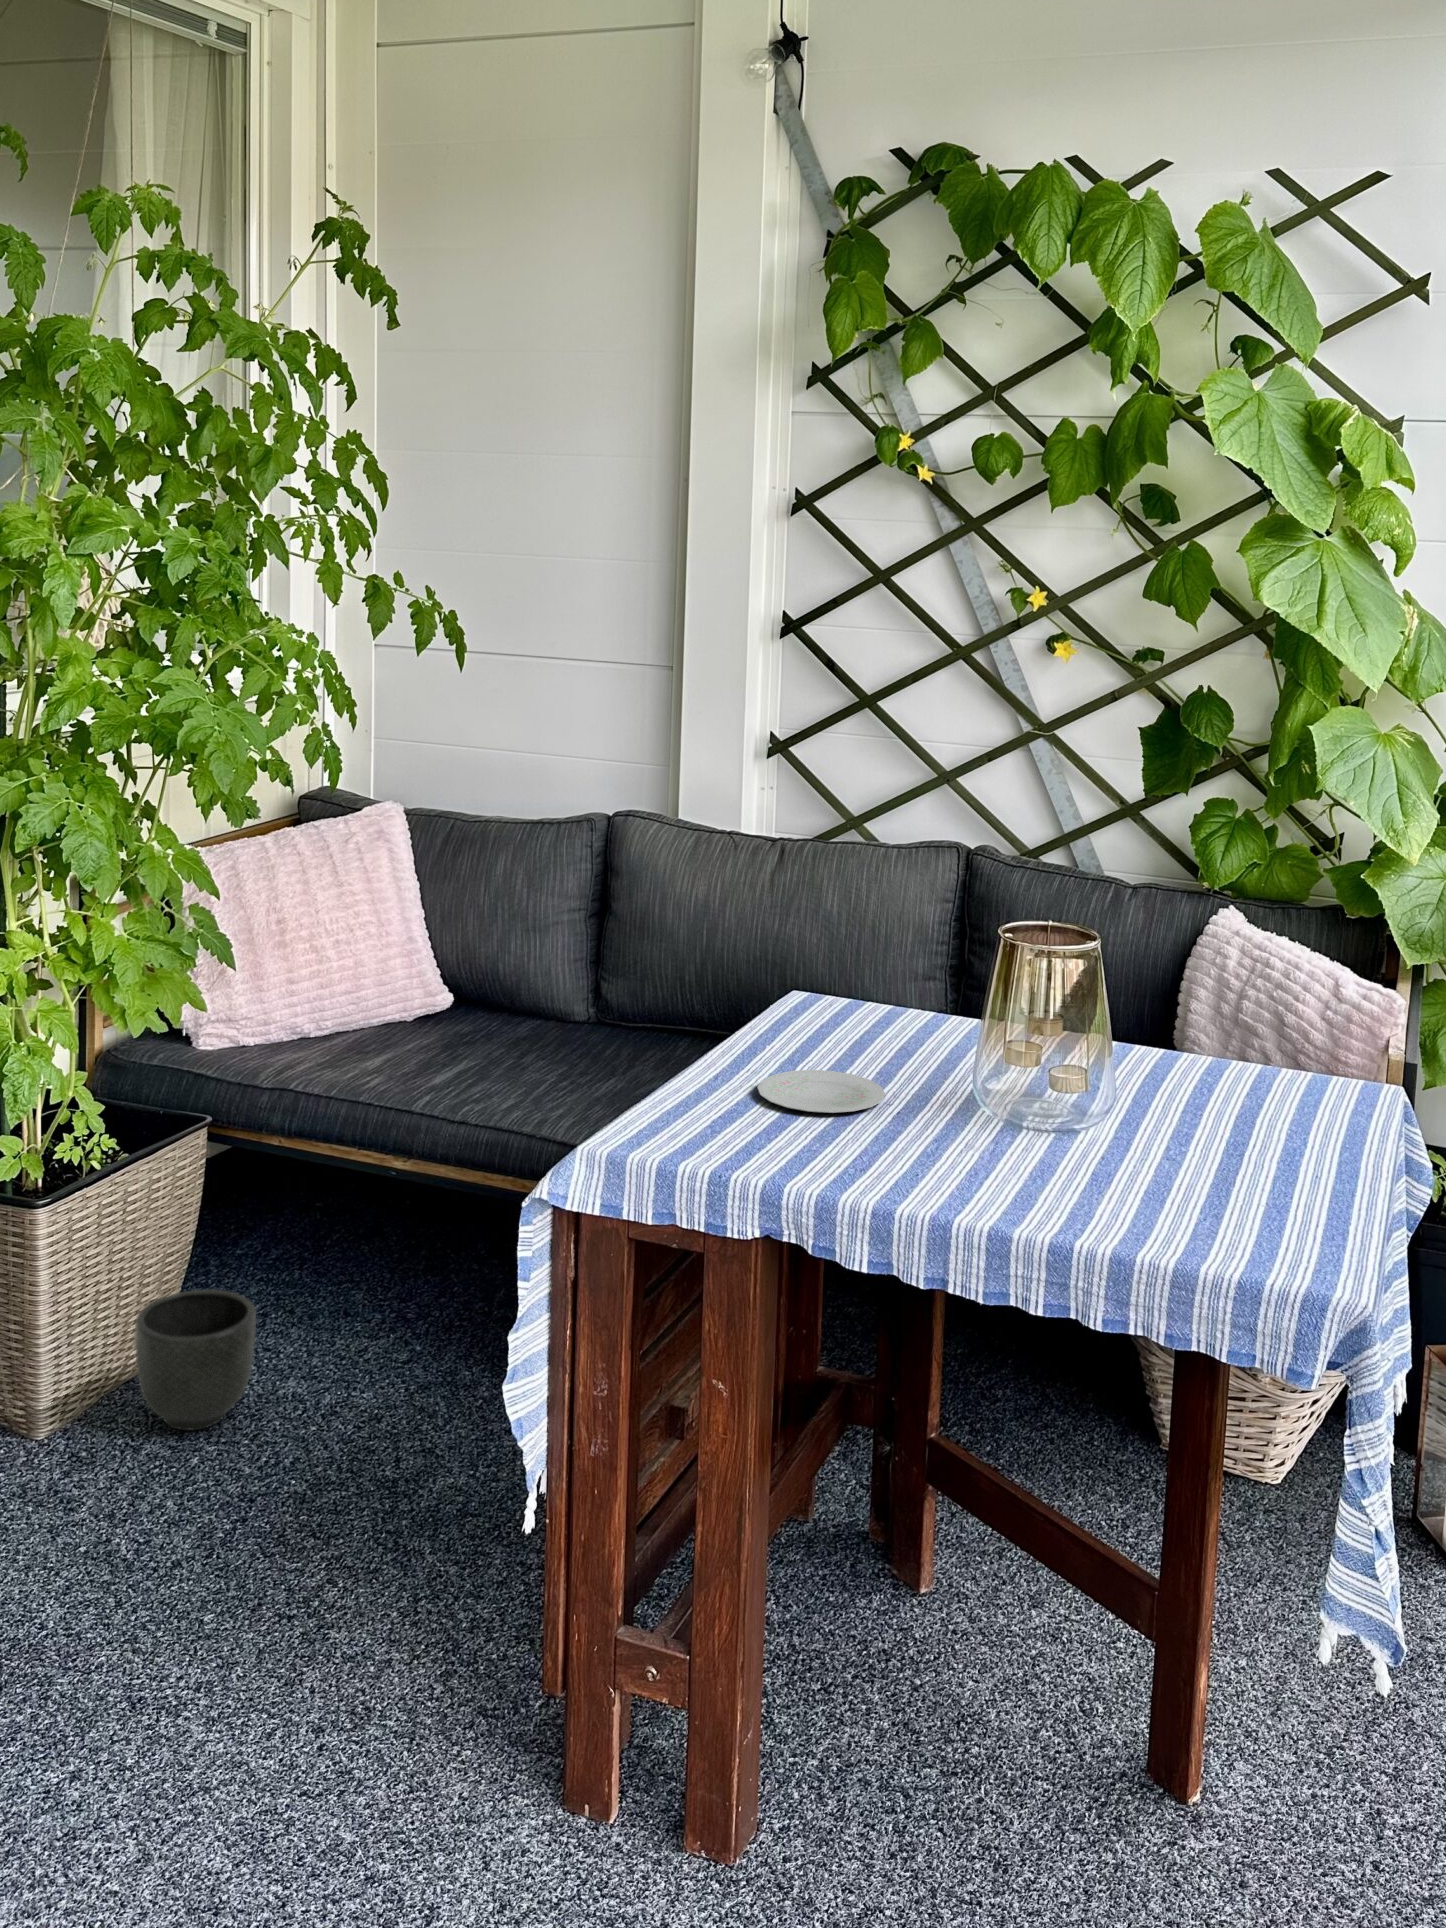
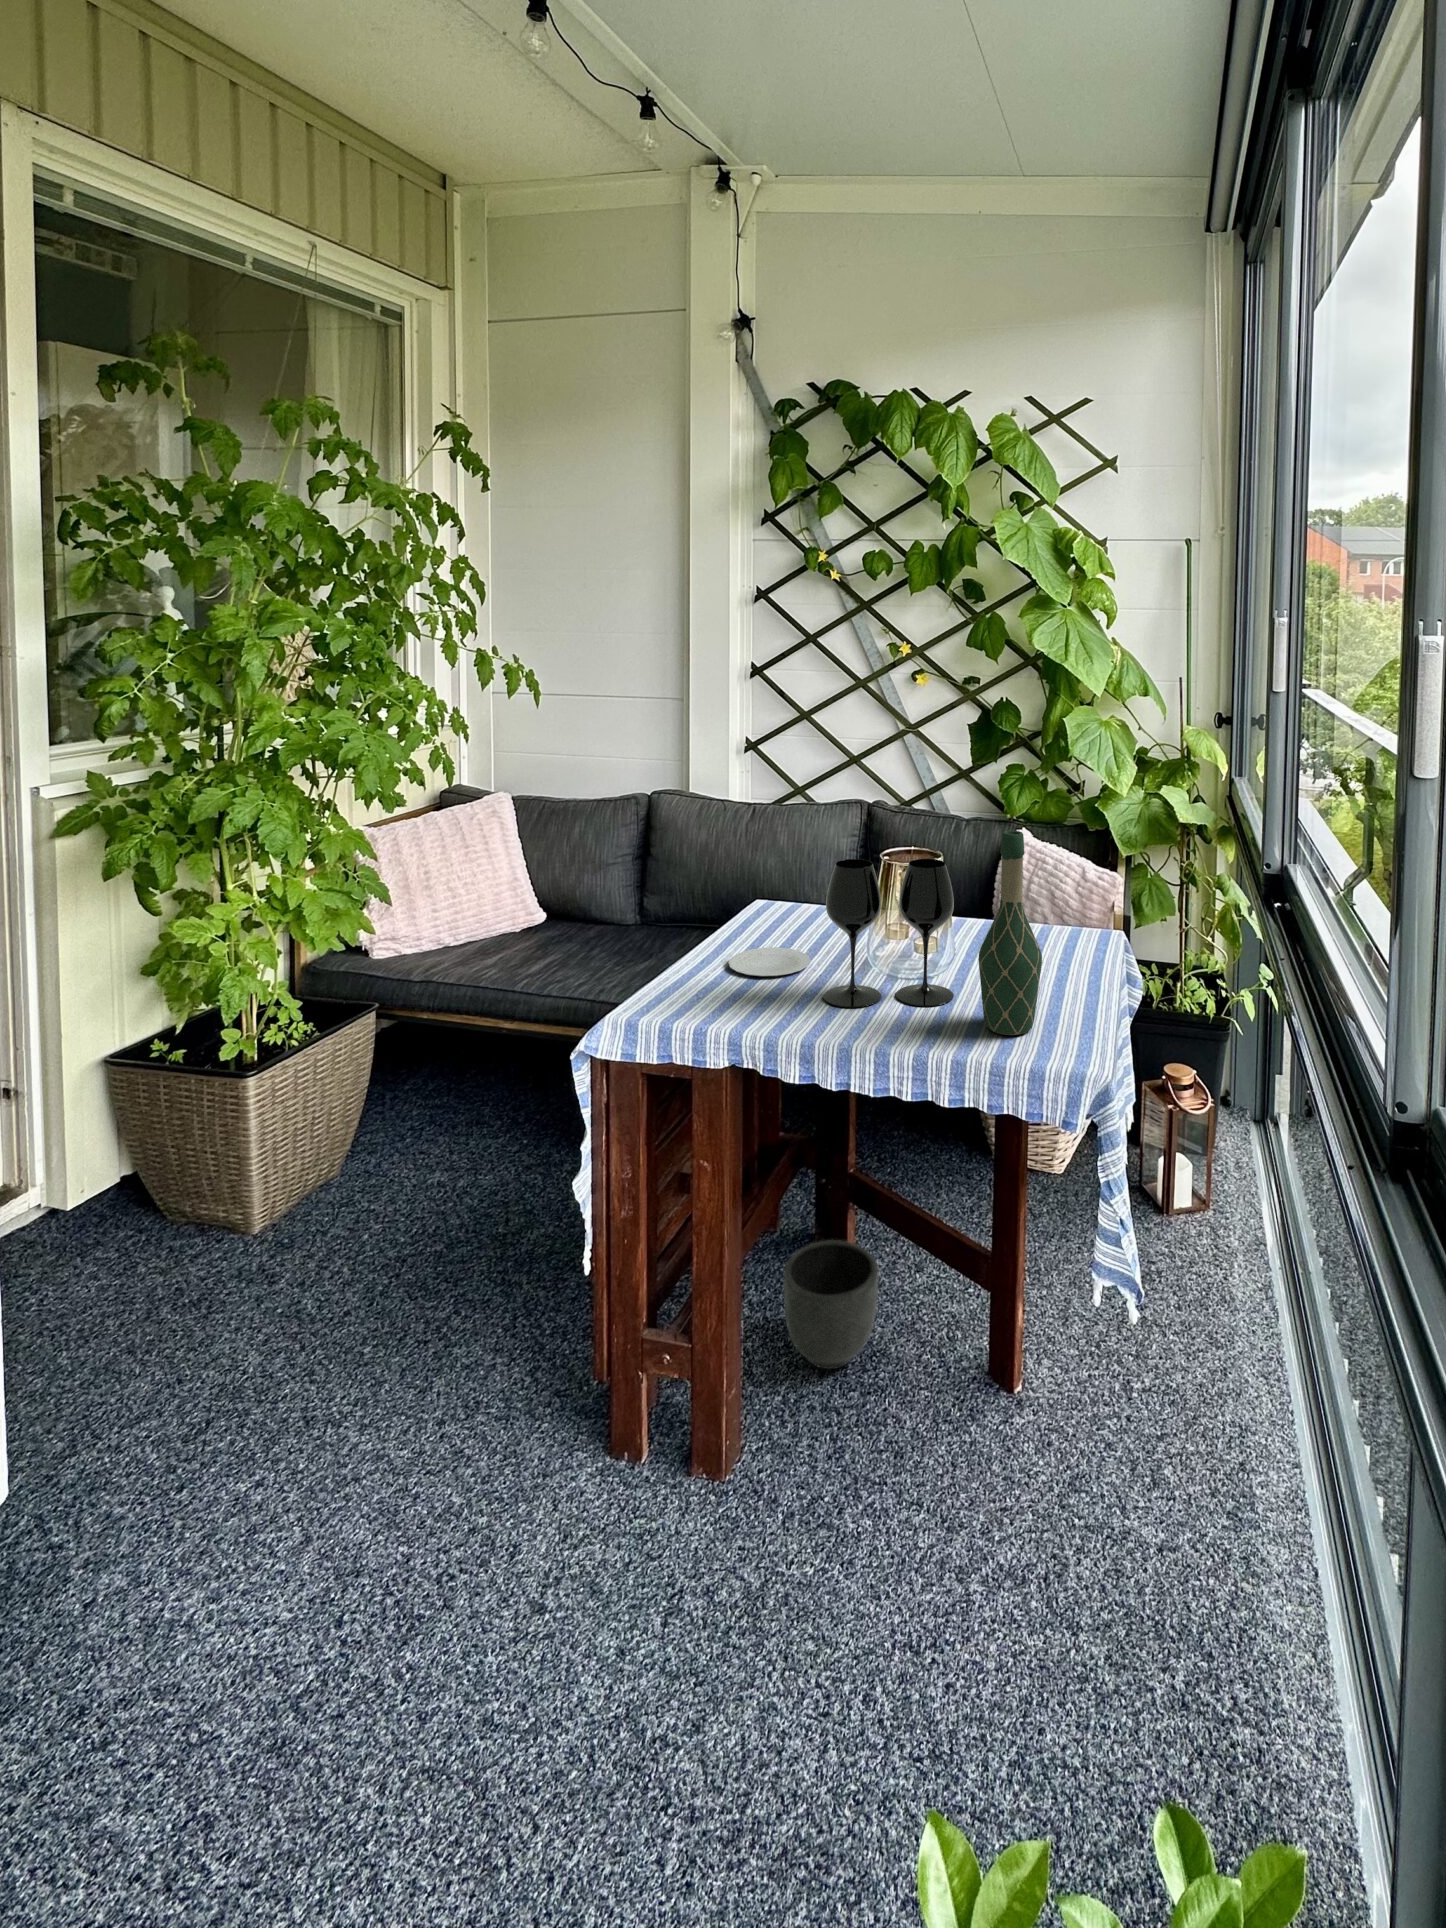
wine bottle: none [1158,907,1262,1229] -> present [978,830,1042,1035]
wine glass: none [907,938,1120,1176] -> present [823,859,954,1007]
planter: present [135,1290,256,1431] -> present [784,1240,878,1369]

